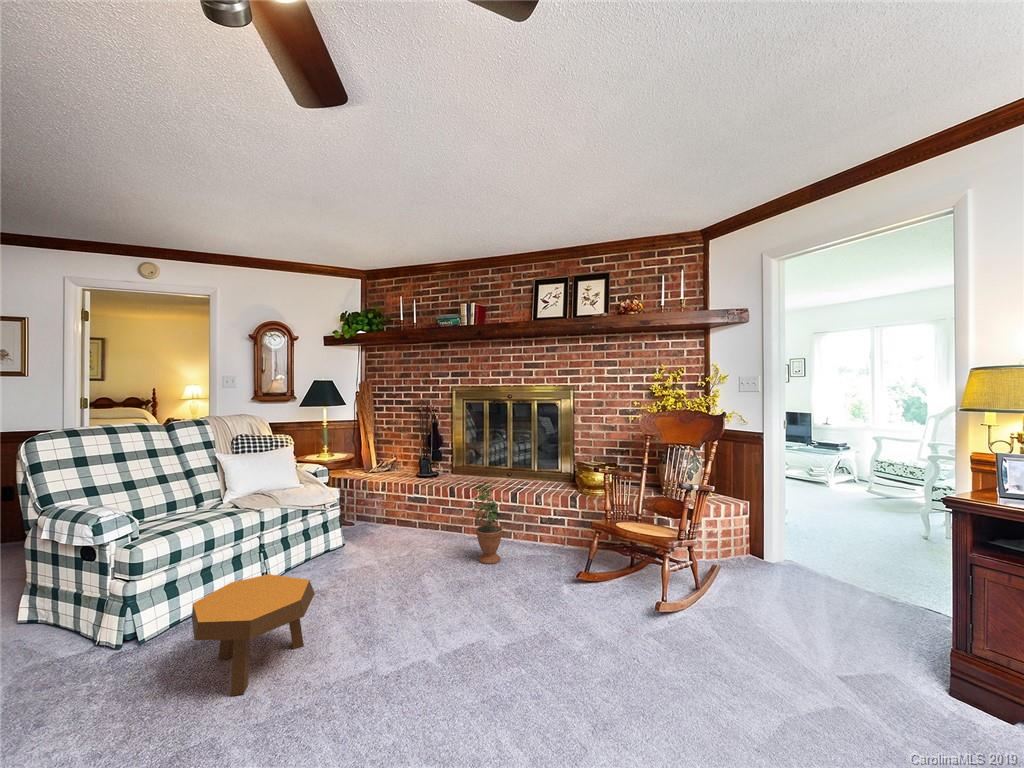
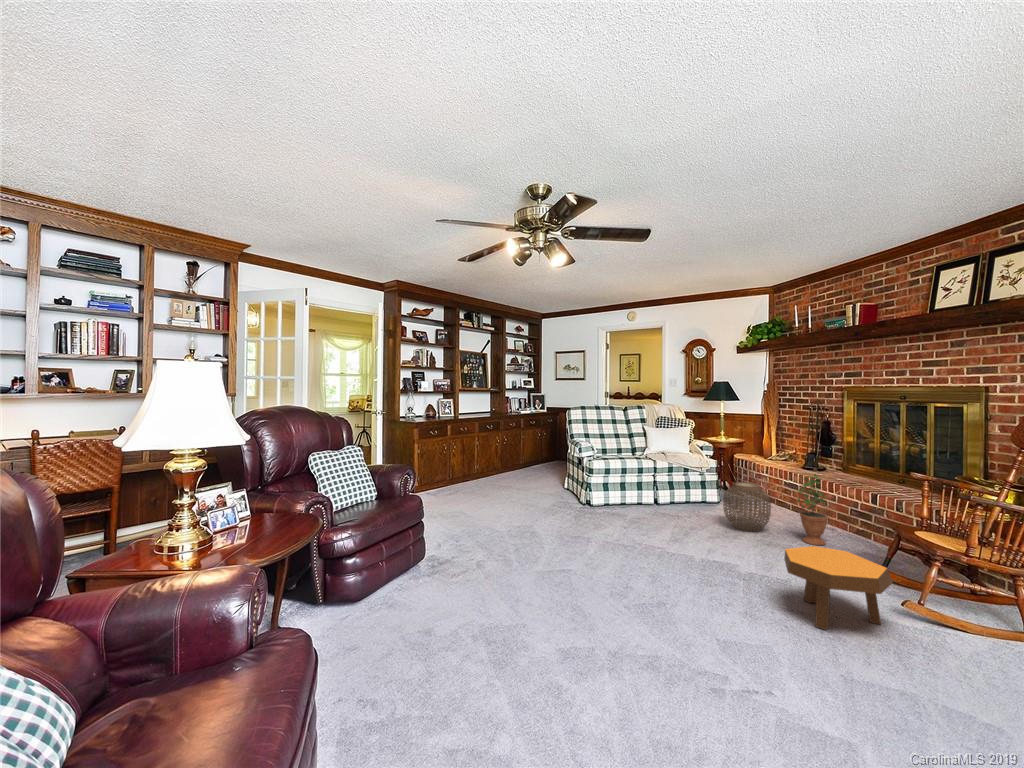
woven basket: none [390,510,446,577] -> present [723,482,771,531]
footstool: present [192,574,315,696] -> present [784,546,893,630]

